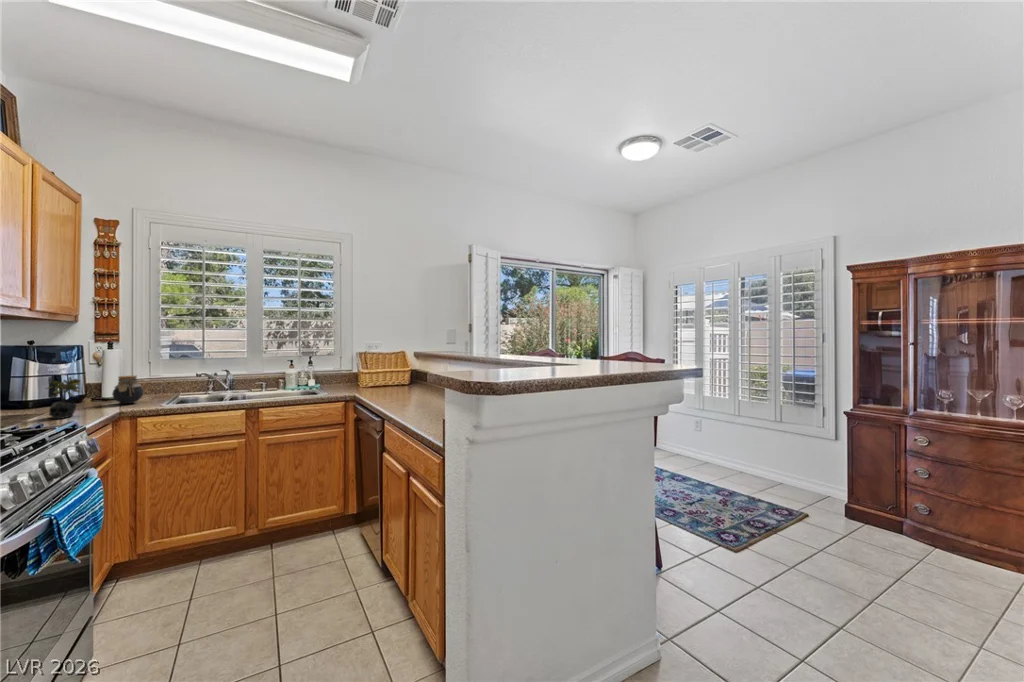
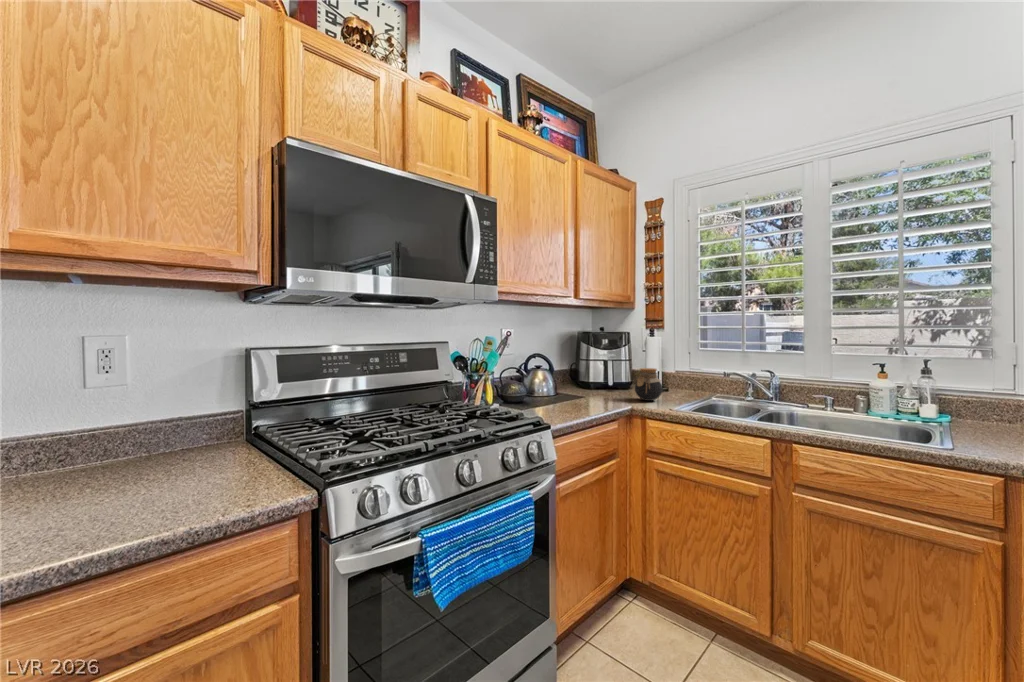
succulent plant: present [46,377,80,419] -> none [565,365,592,408]

